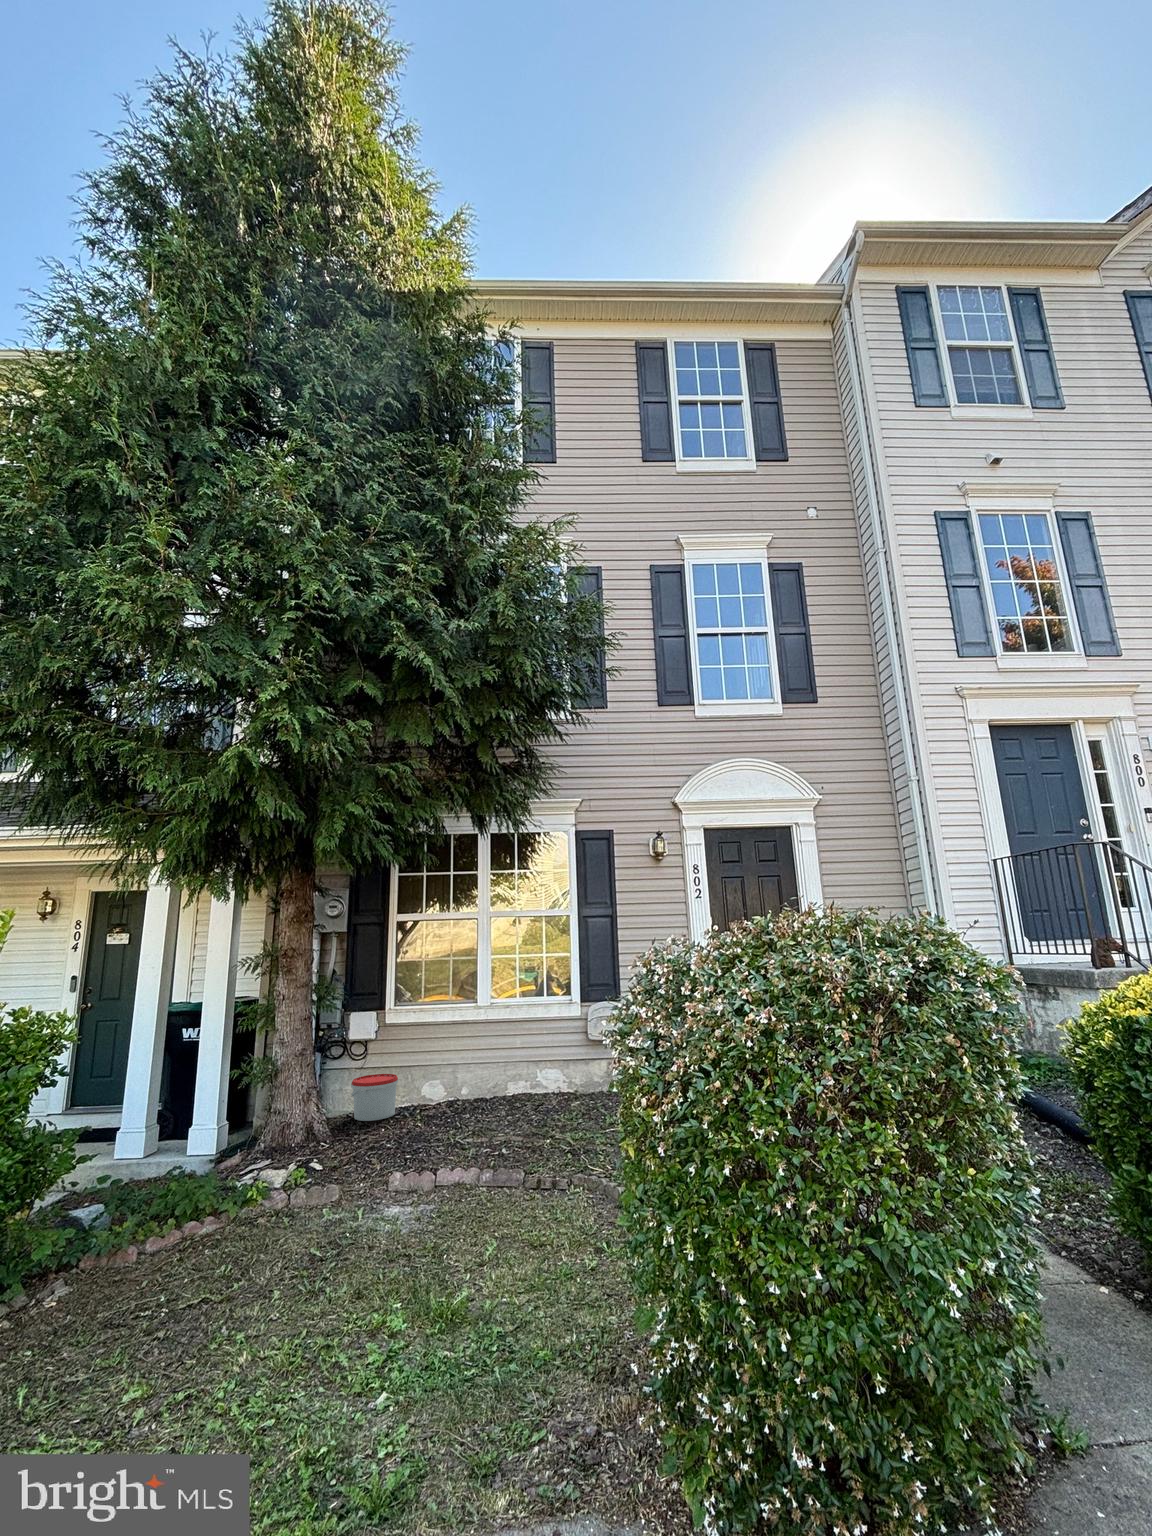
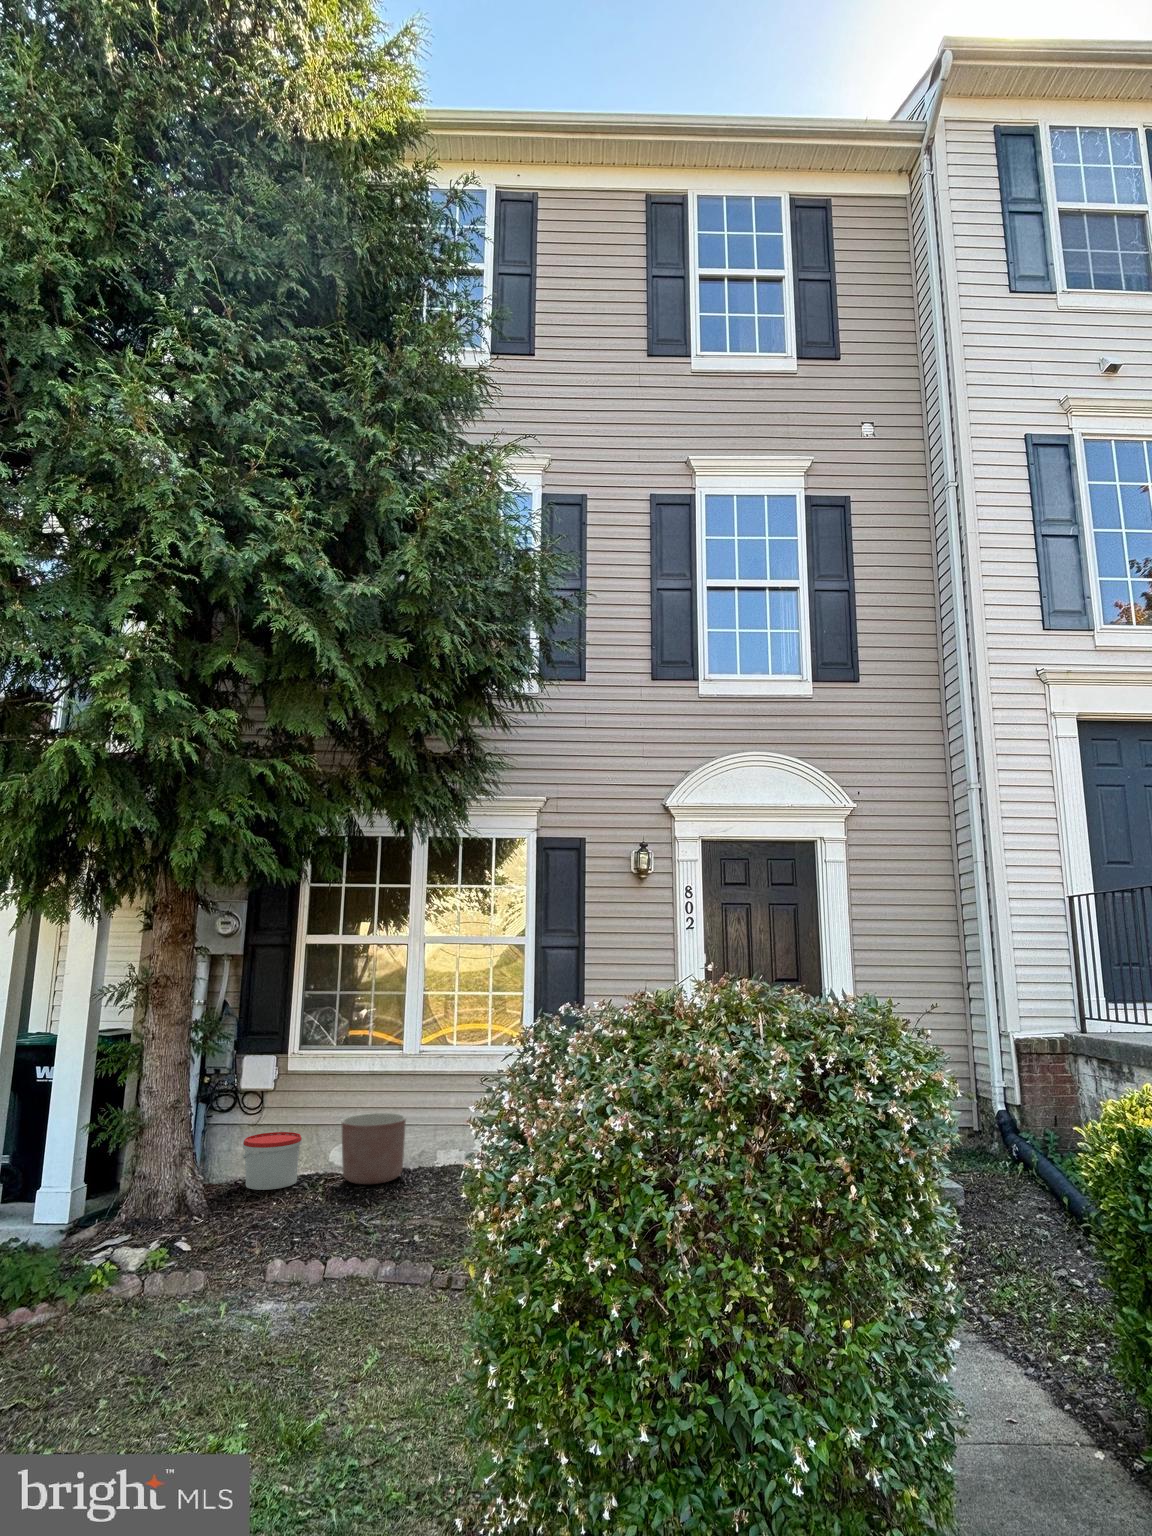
planter: none [430,1055,481,1113] -> present [341,1113,406,1184]

